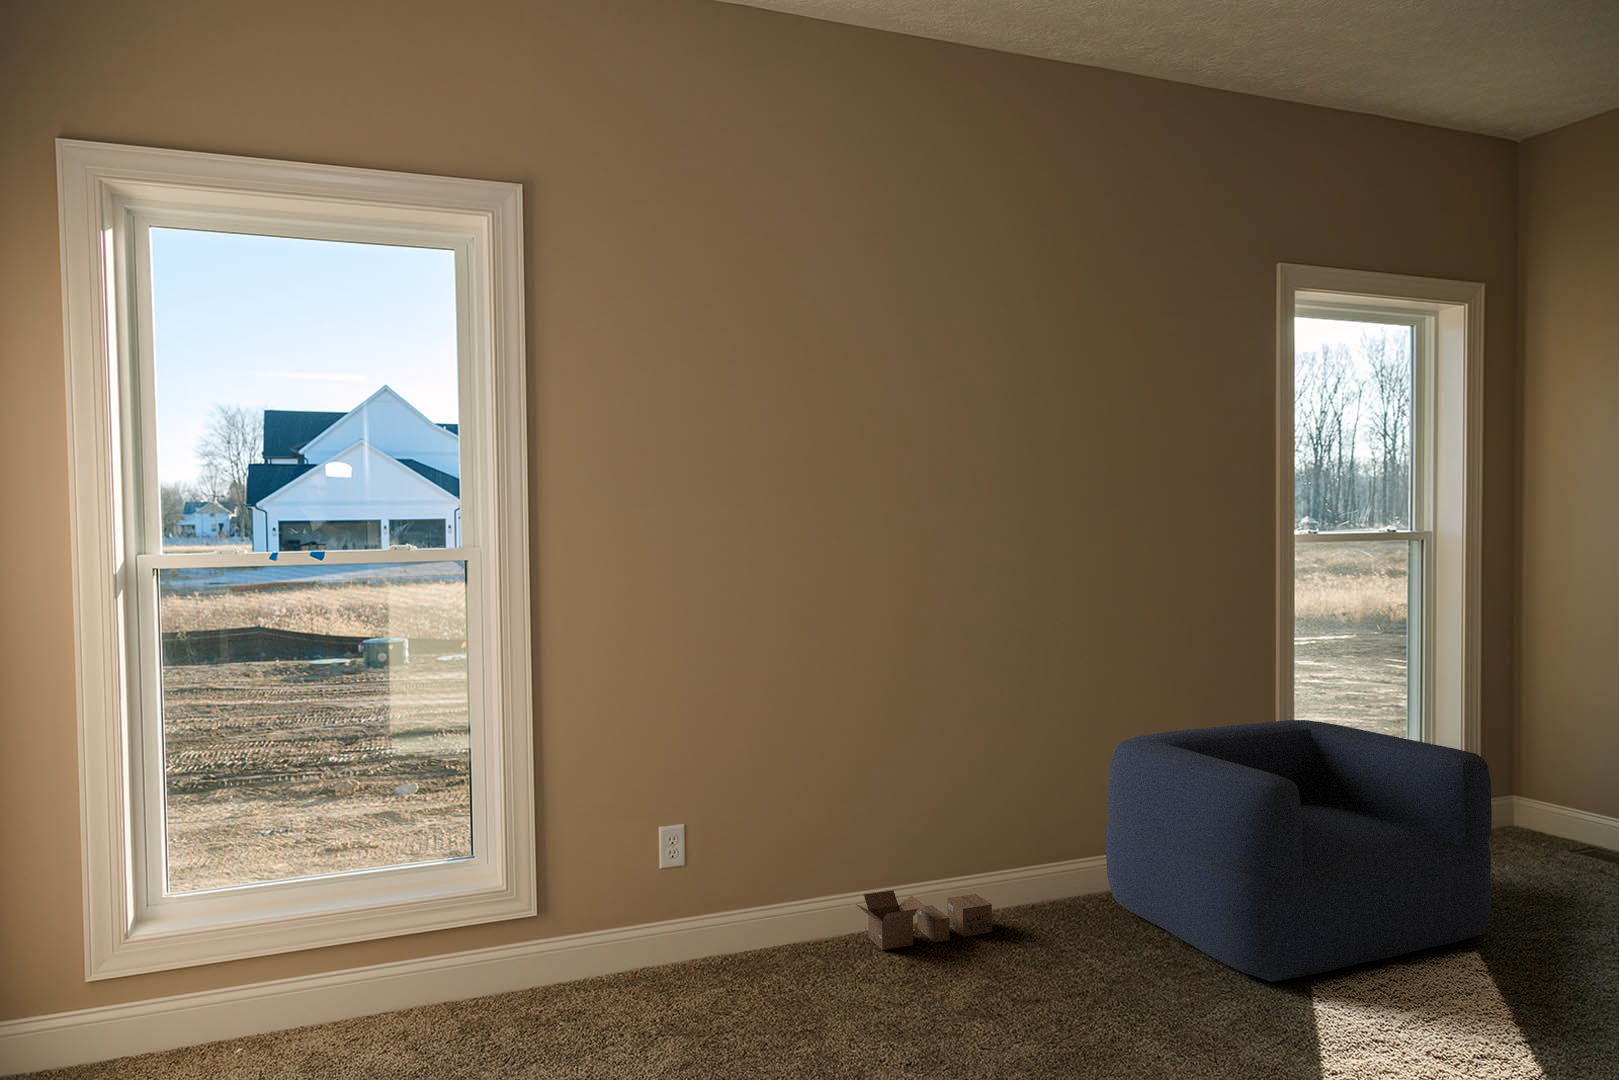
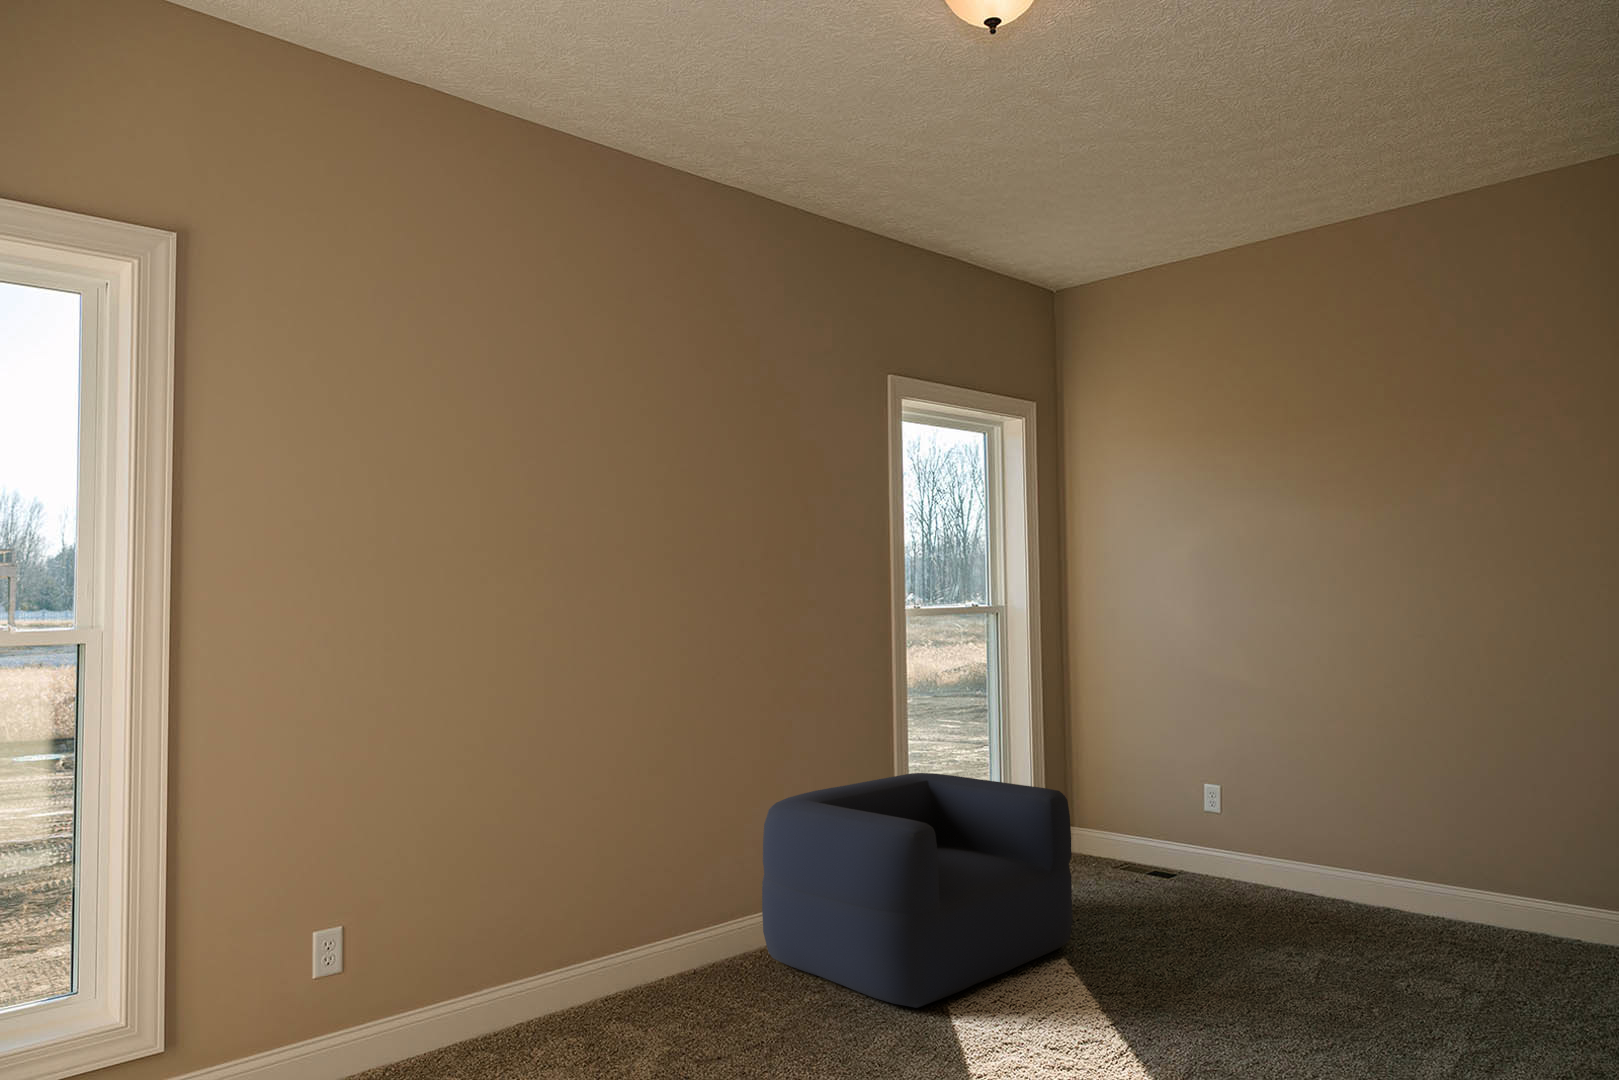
cardboard box: present [856,890,992,950] -> none [526,966,662,1035]

